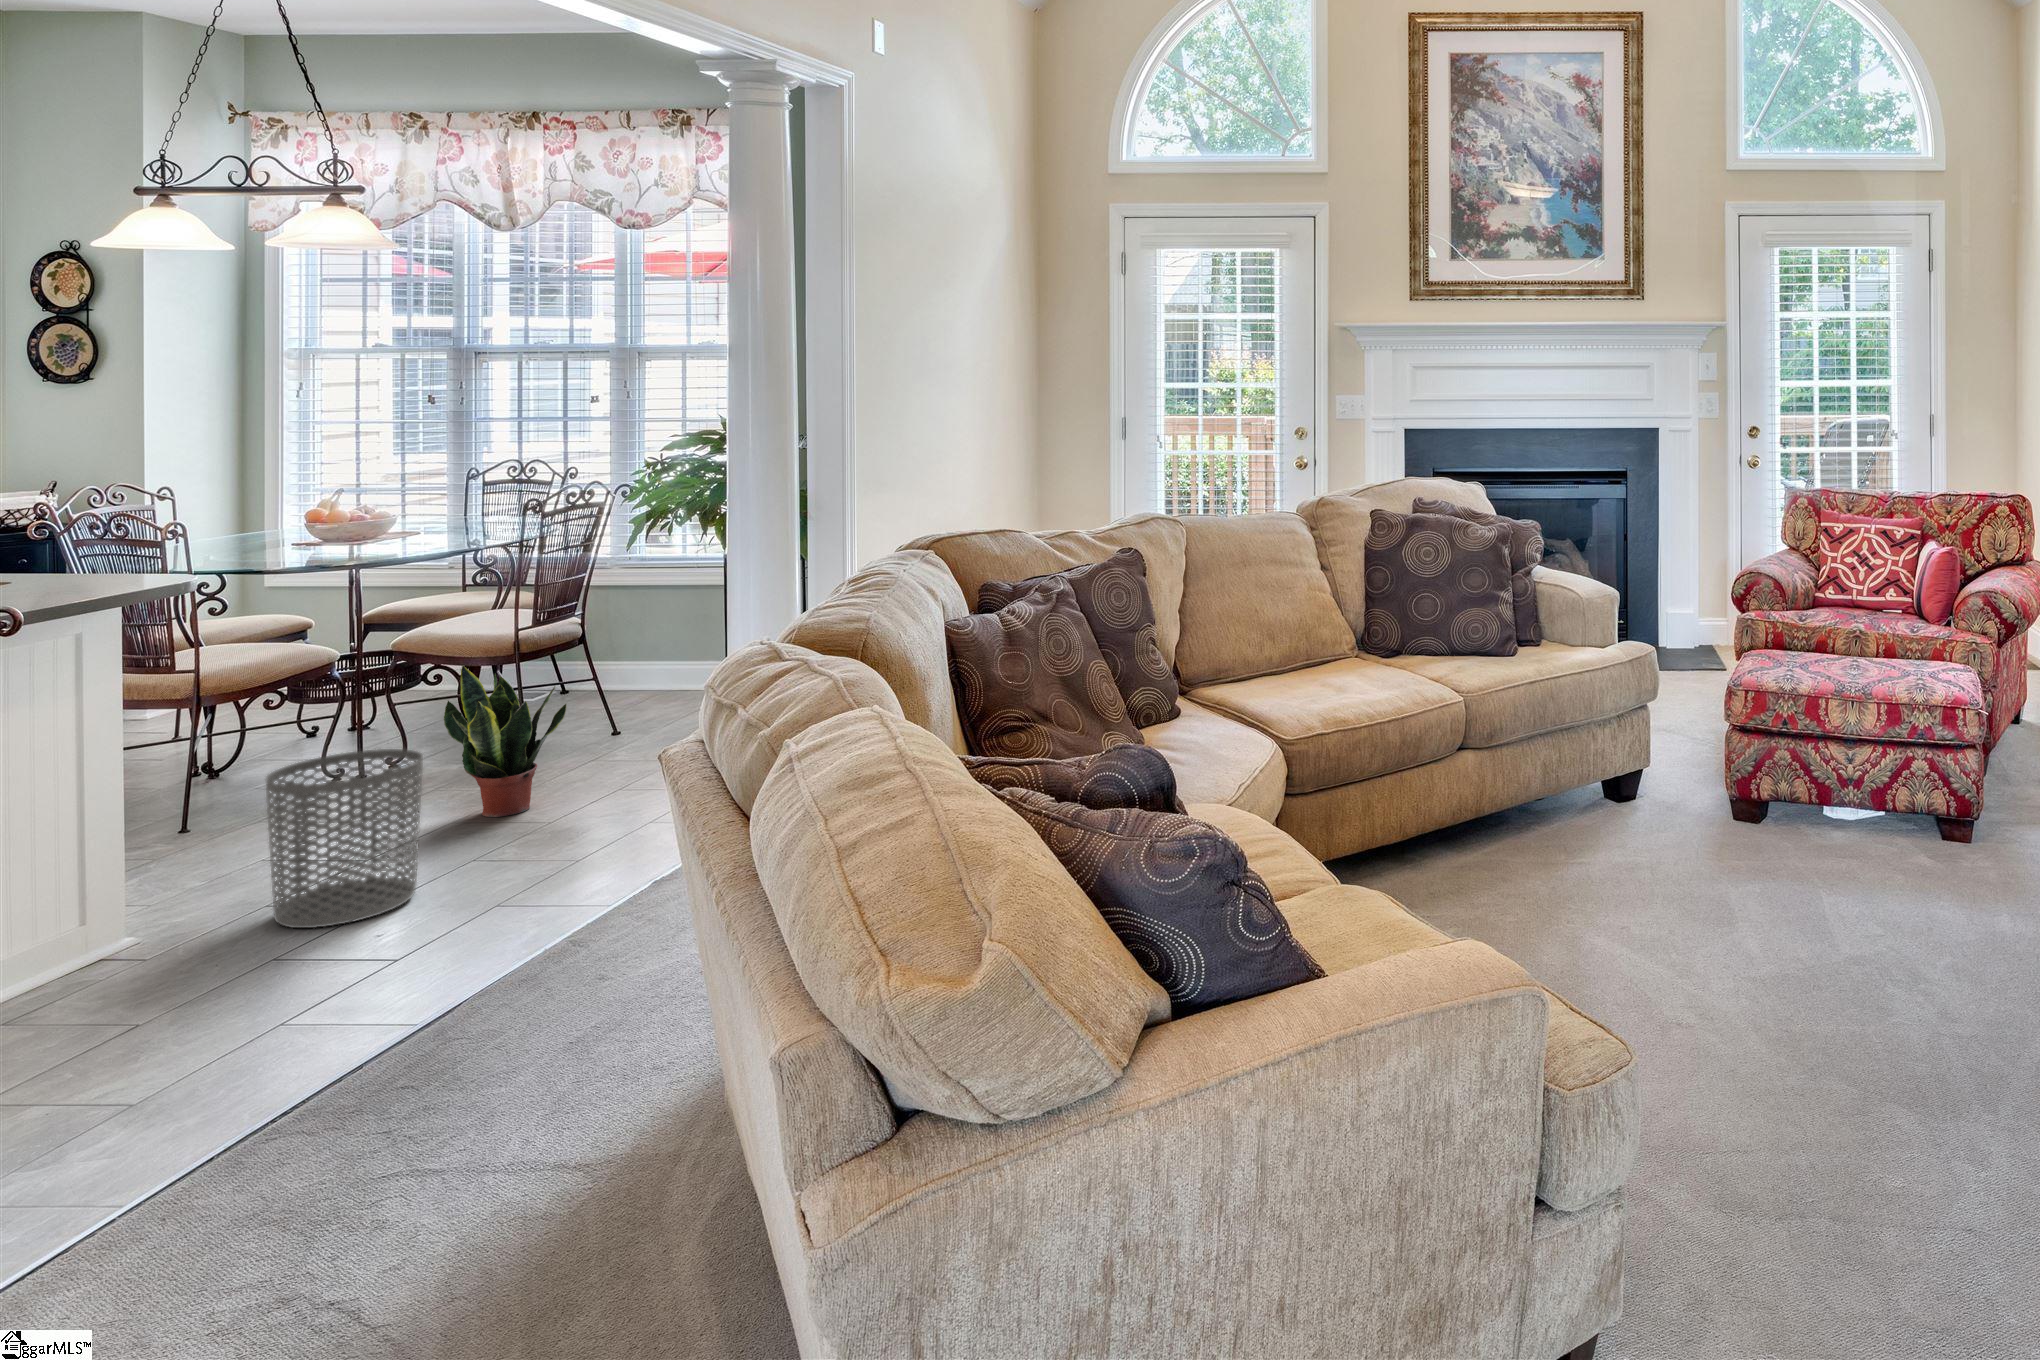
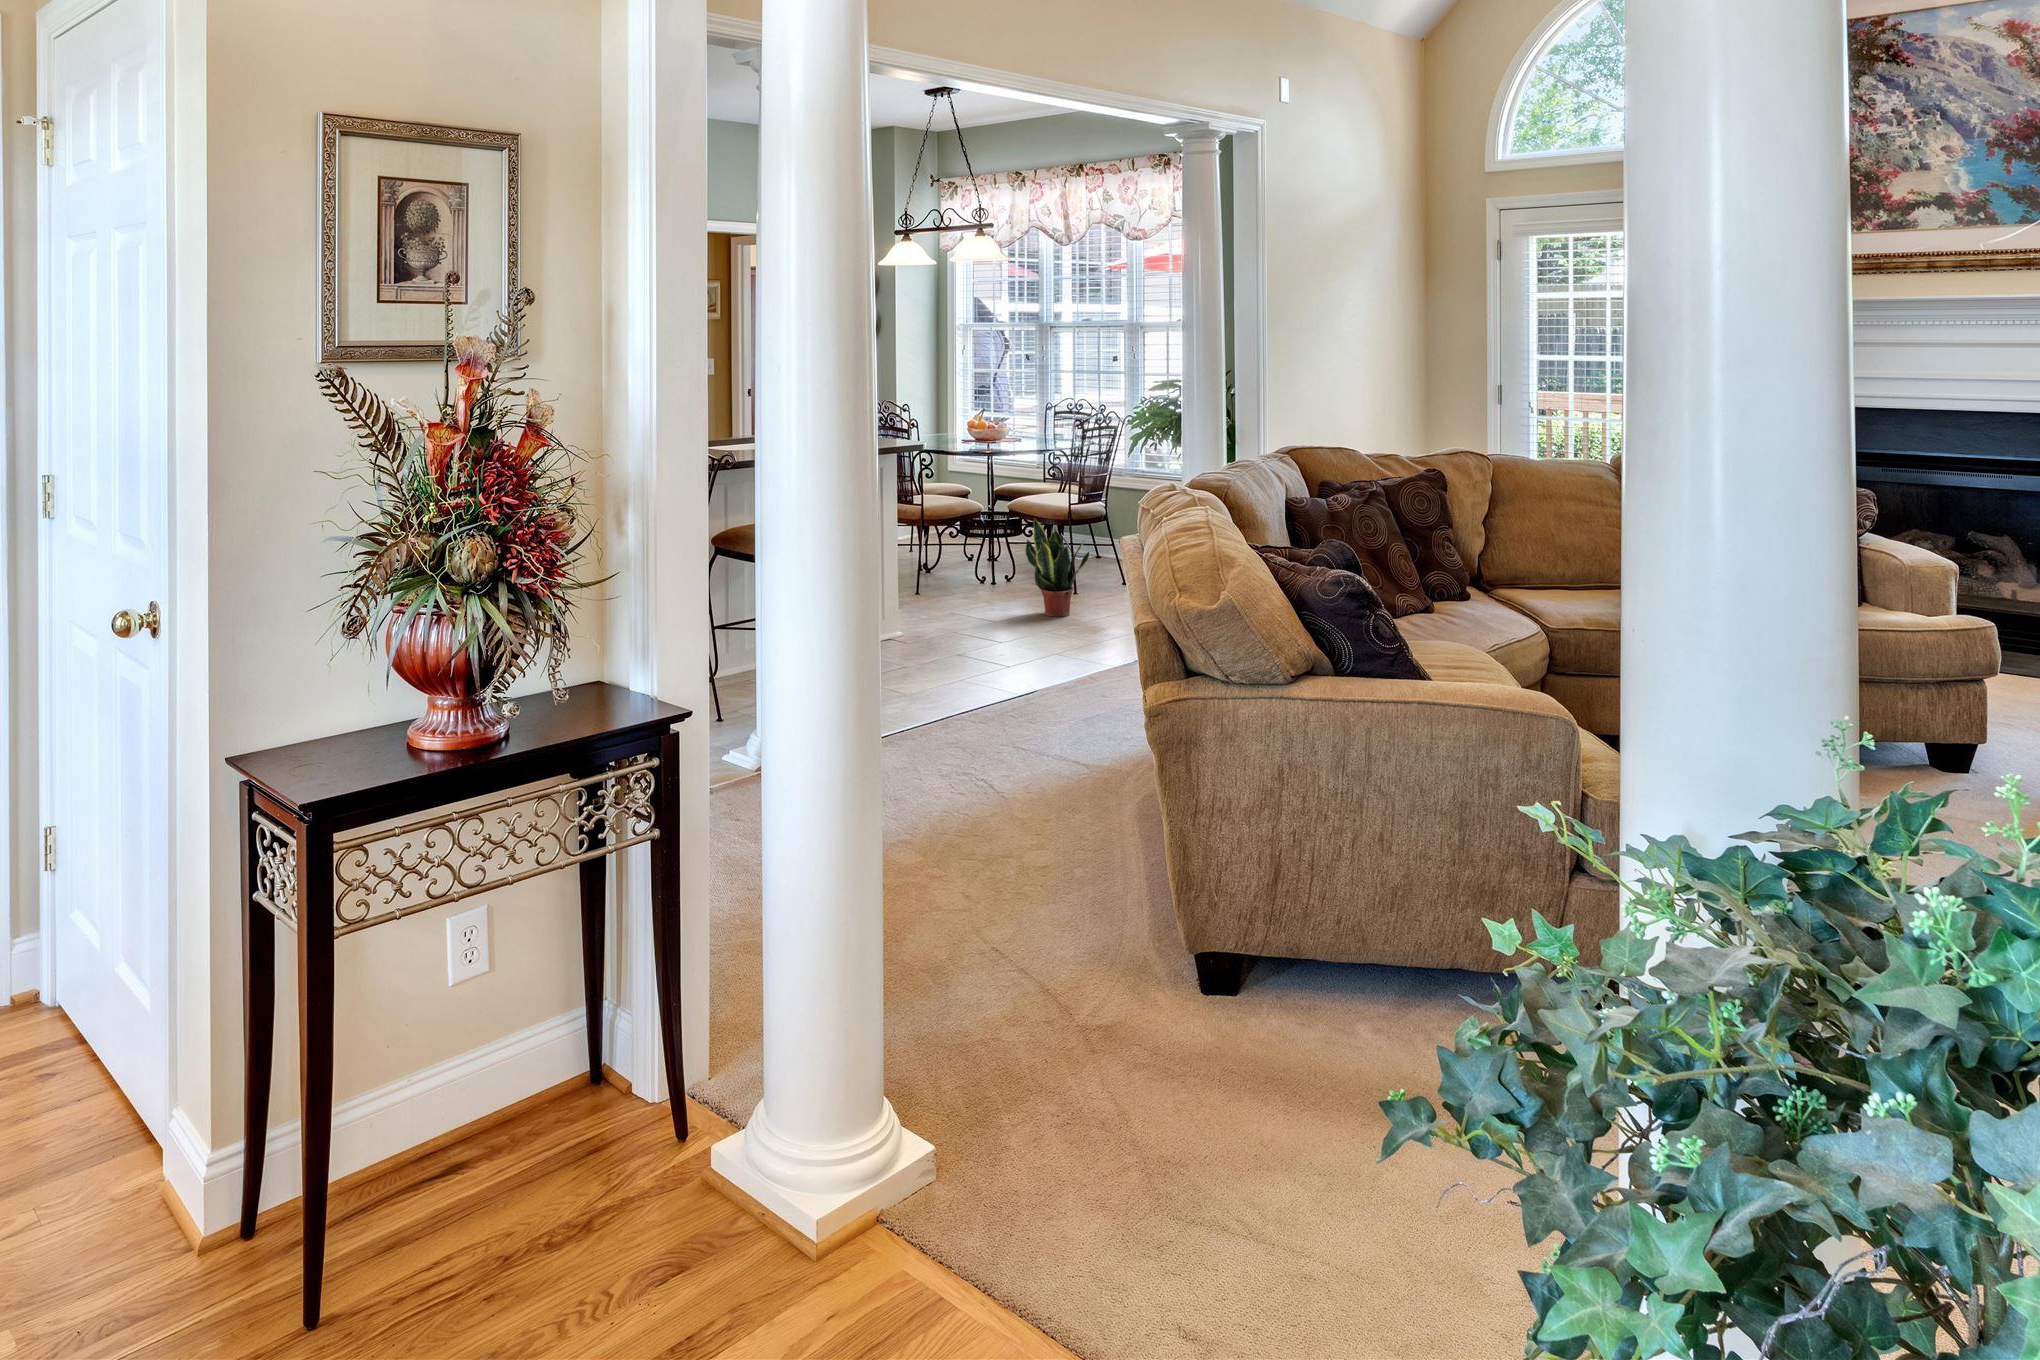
waste bin: present [266,749,423,928] -> none [939,555,1010,649]

